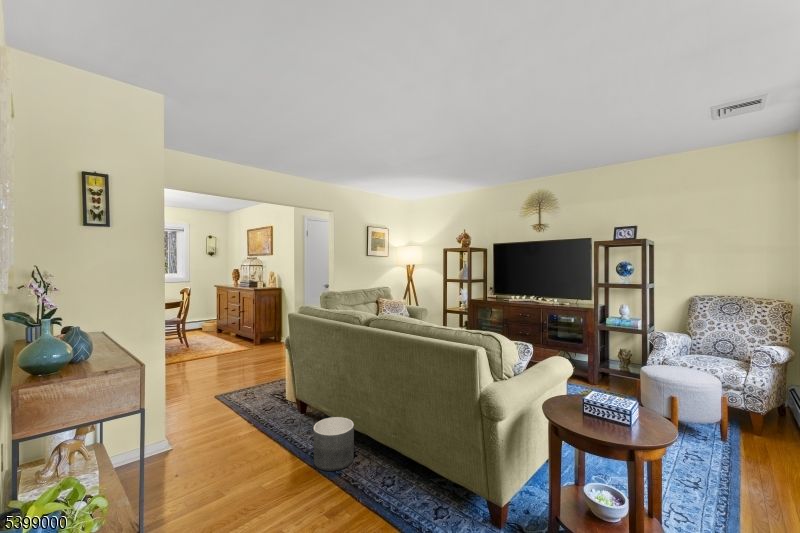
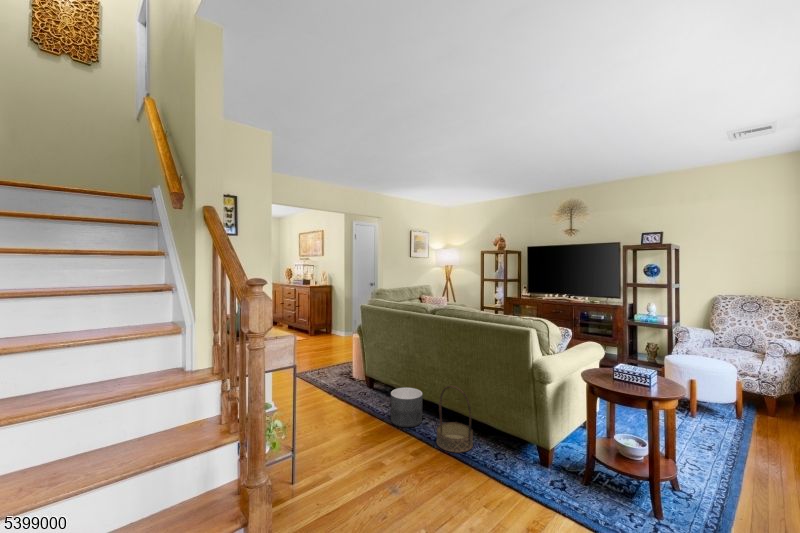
basket: none [364,419,410,509] -> present [436,386,473,453]

